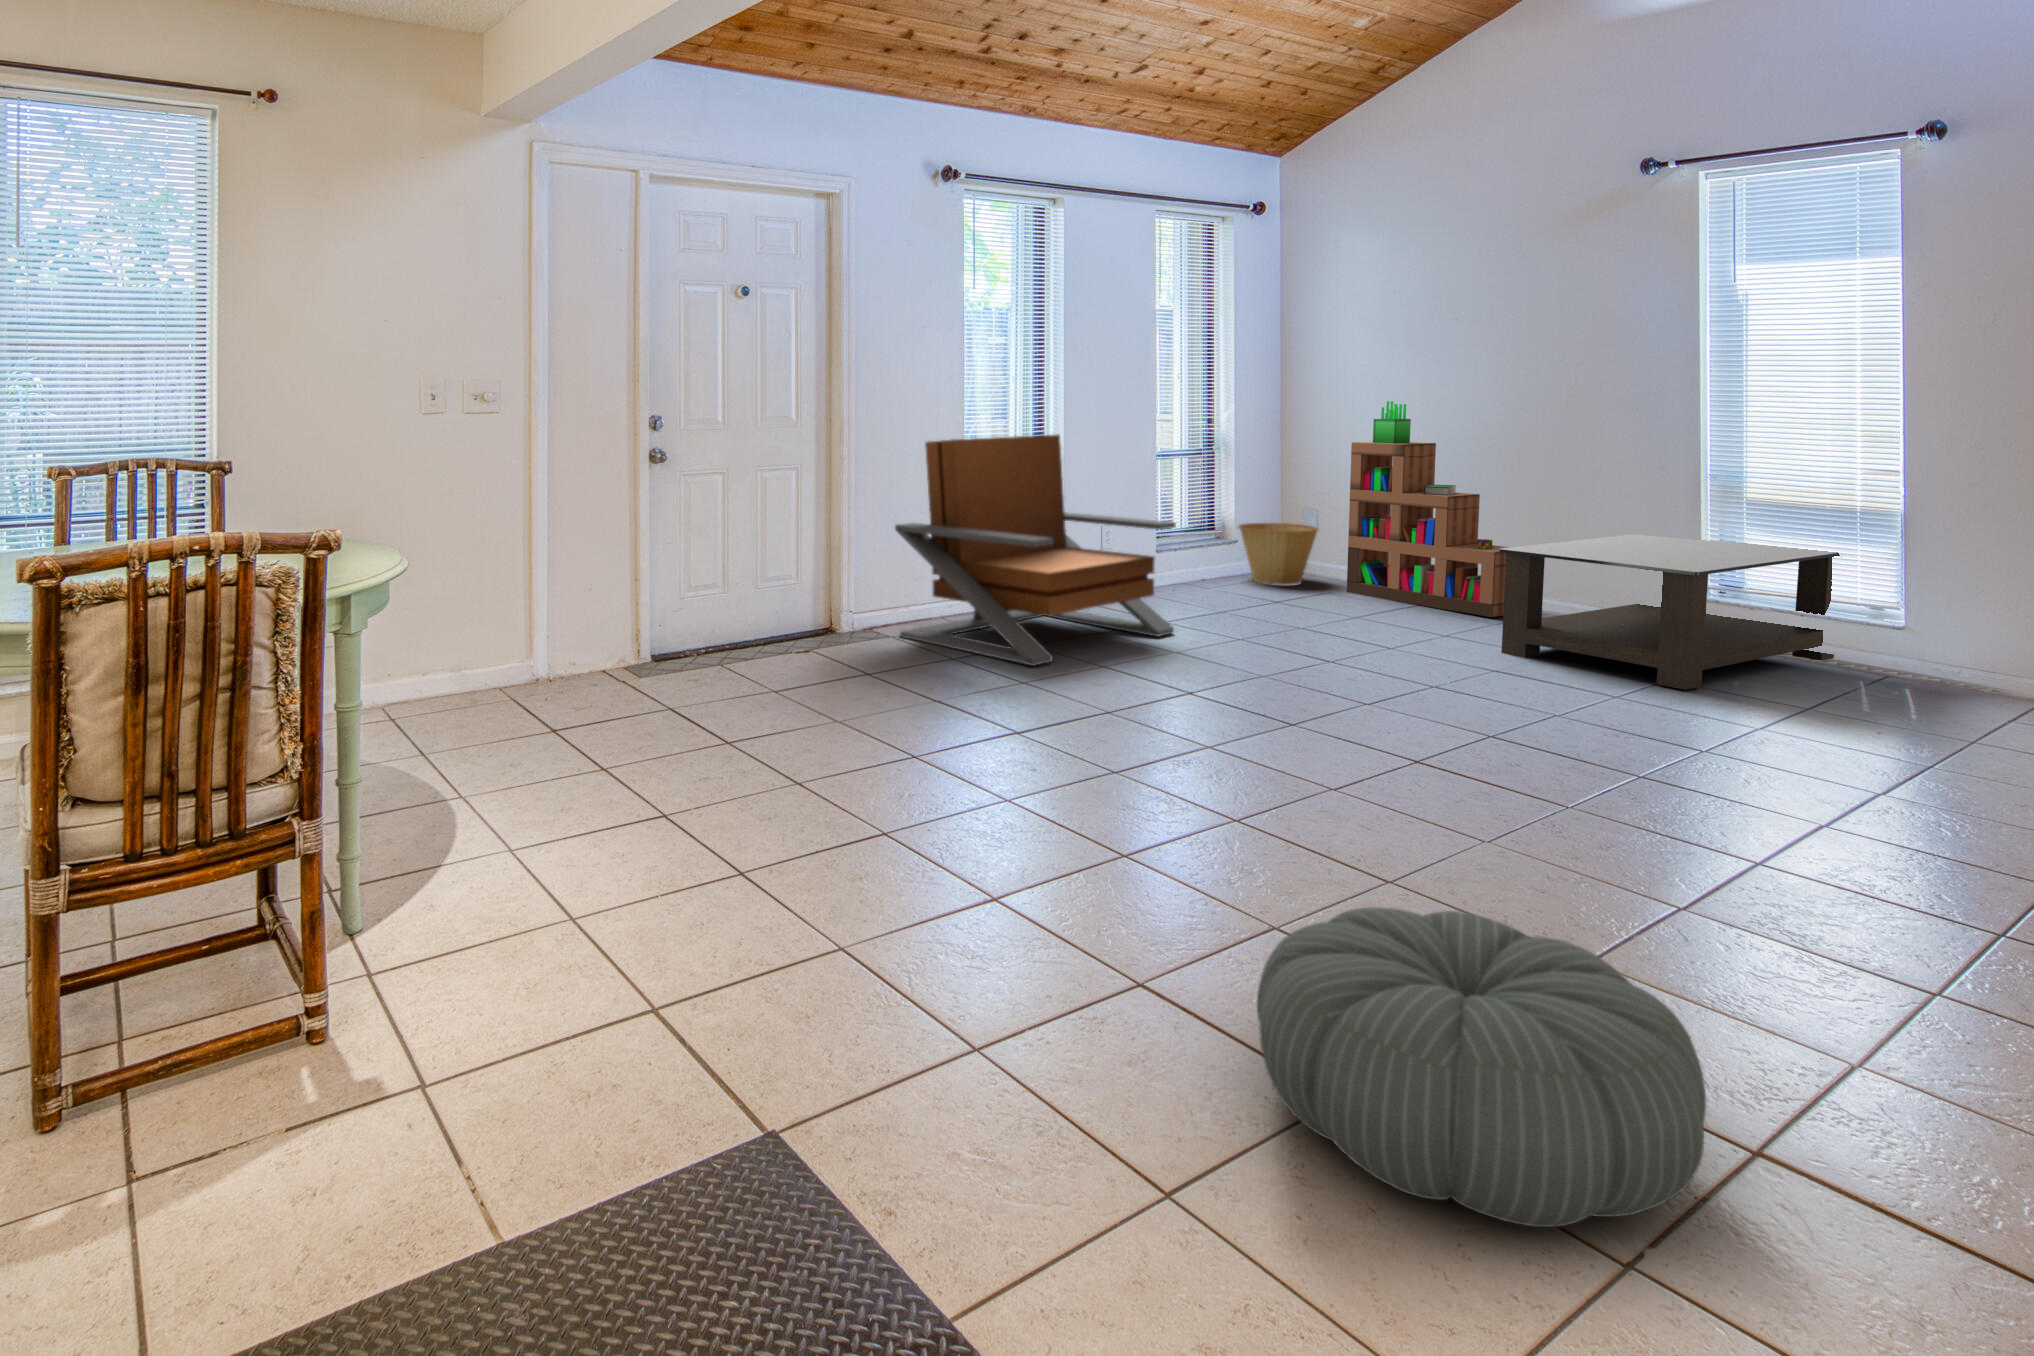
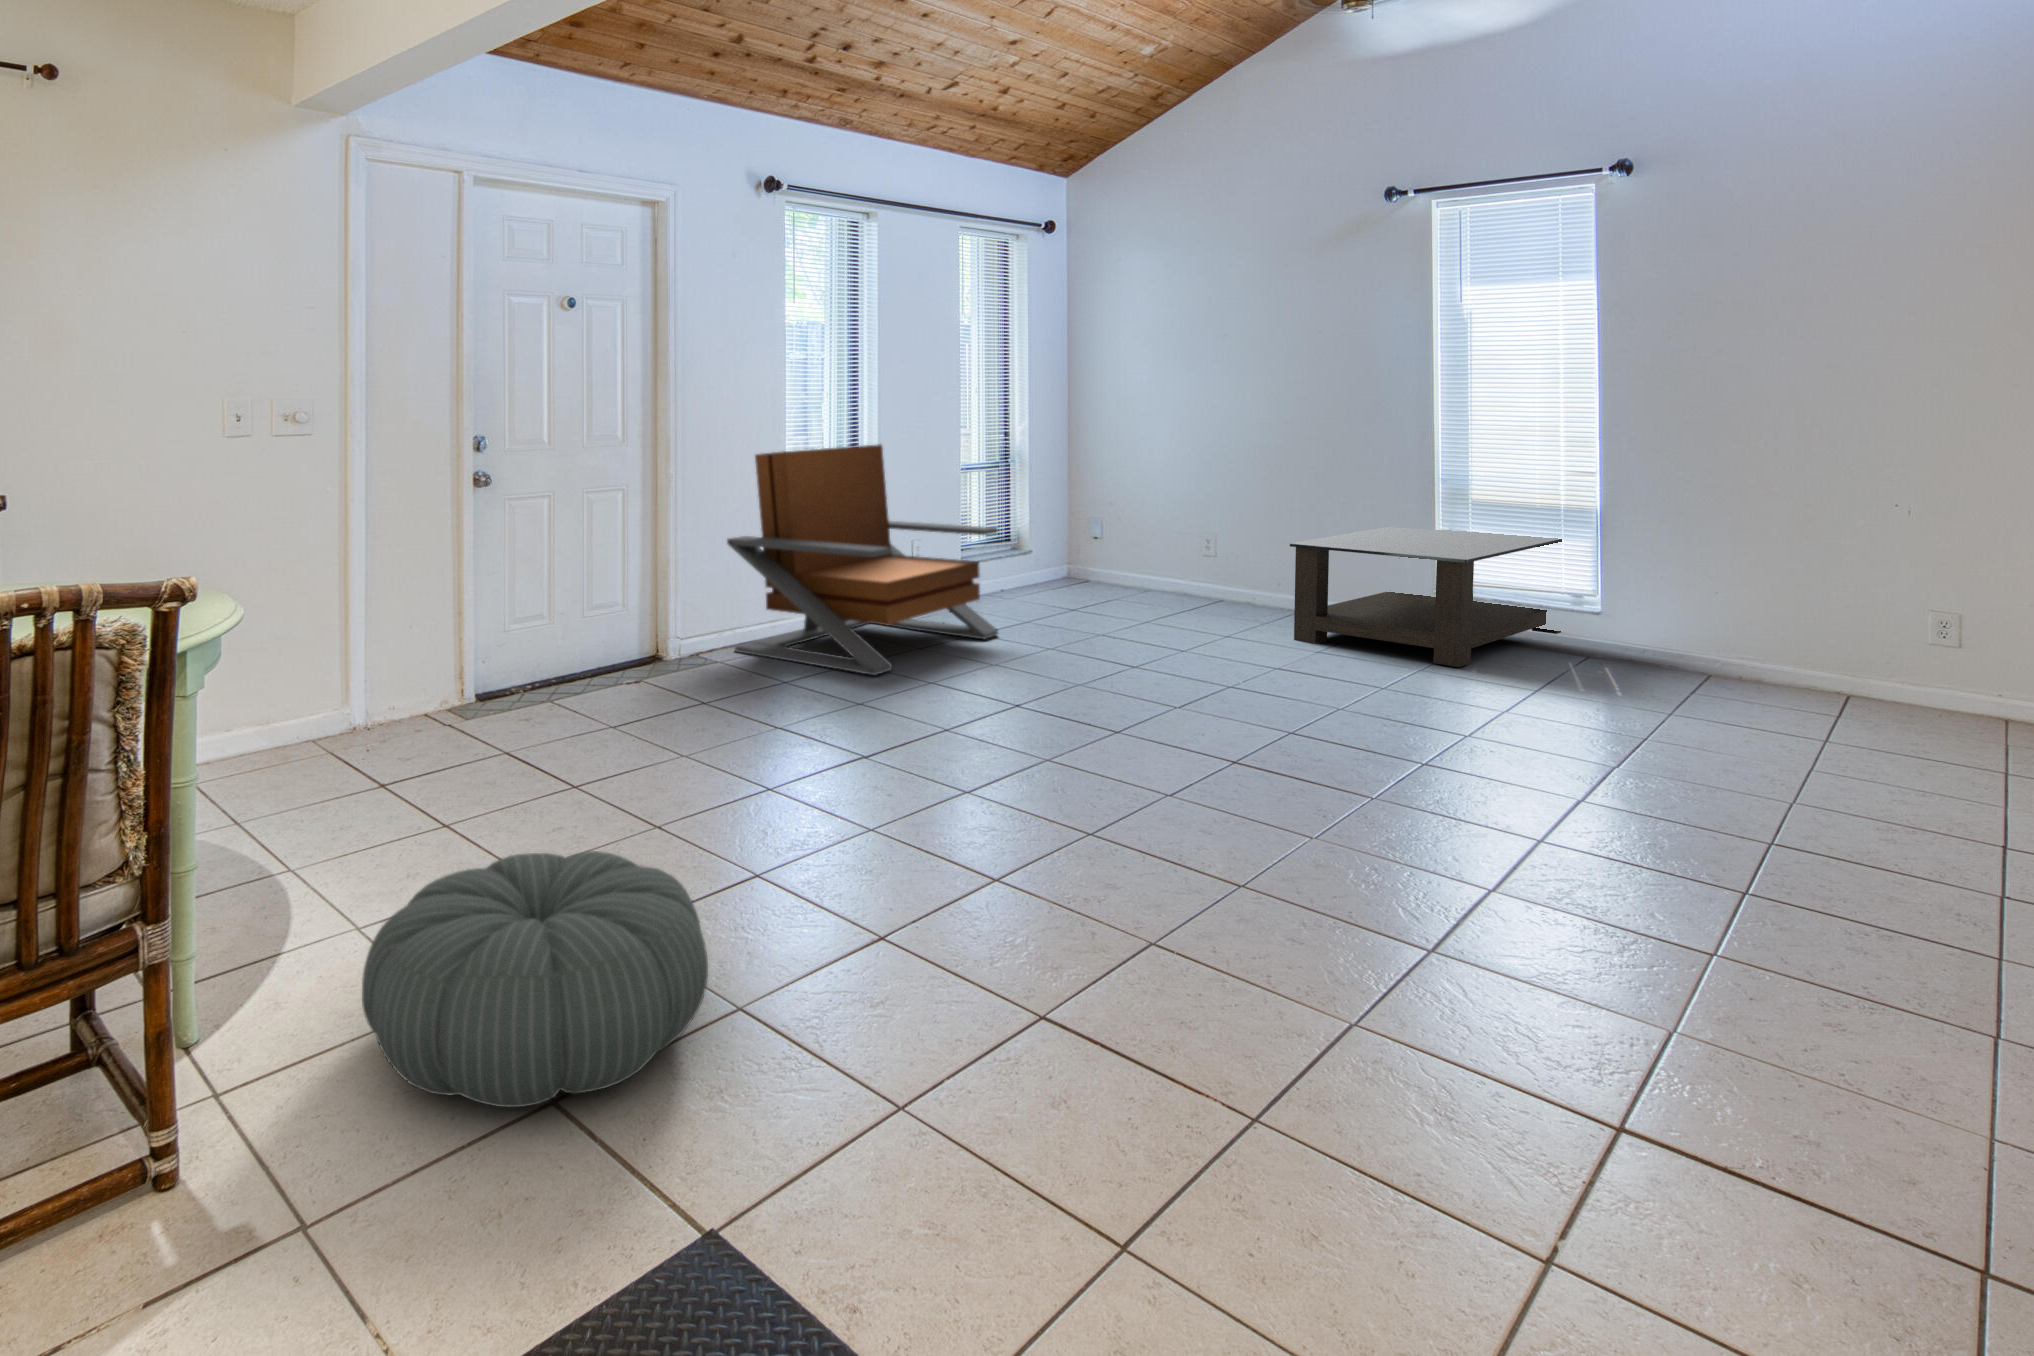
bookshelf: present [1347,401,1508,617] -> none [1141,407,1301,606]
basket: present [1238,523,1318,585] -> none [1038,524,1113,583]
pouf: present [1257,907,1706,1227] -> present [362,851,708,1108]

